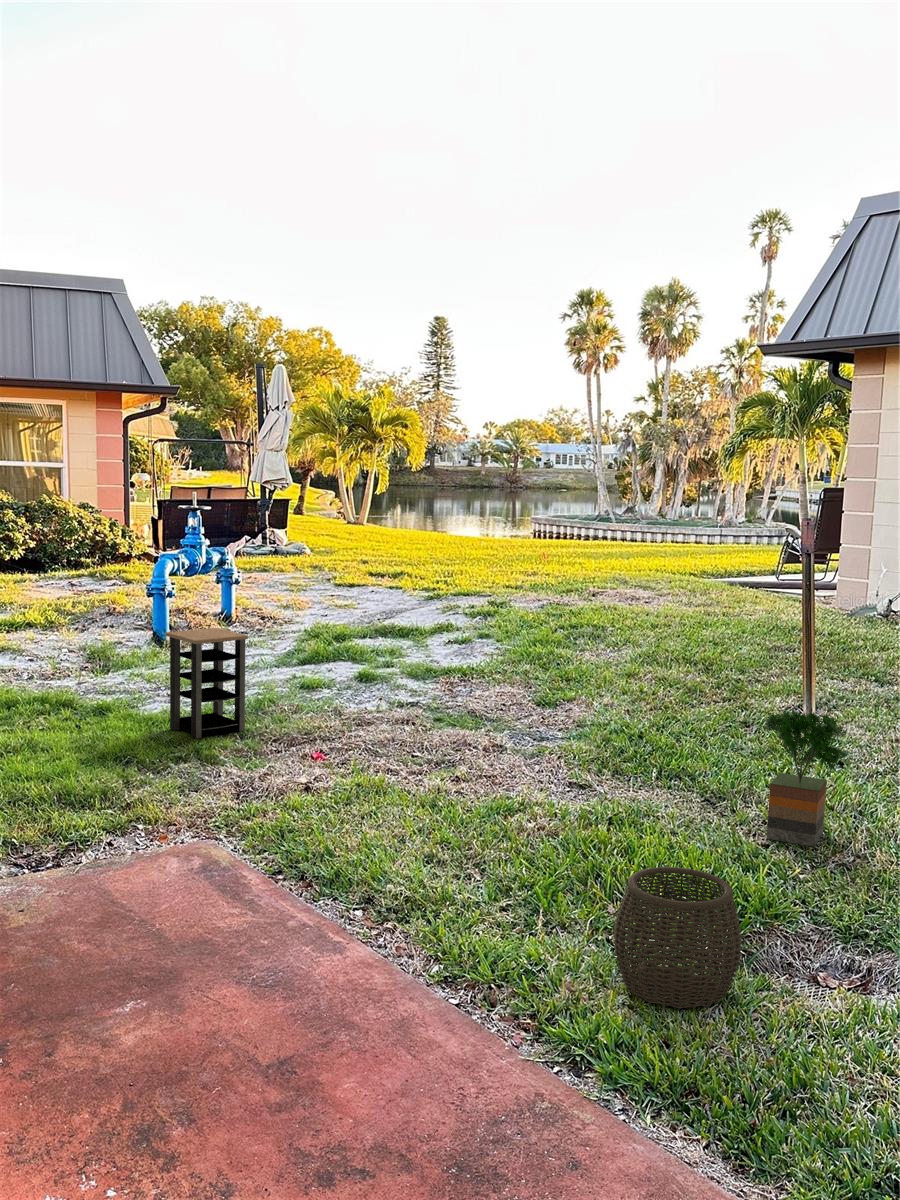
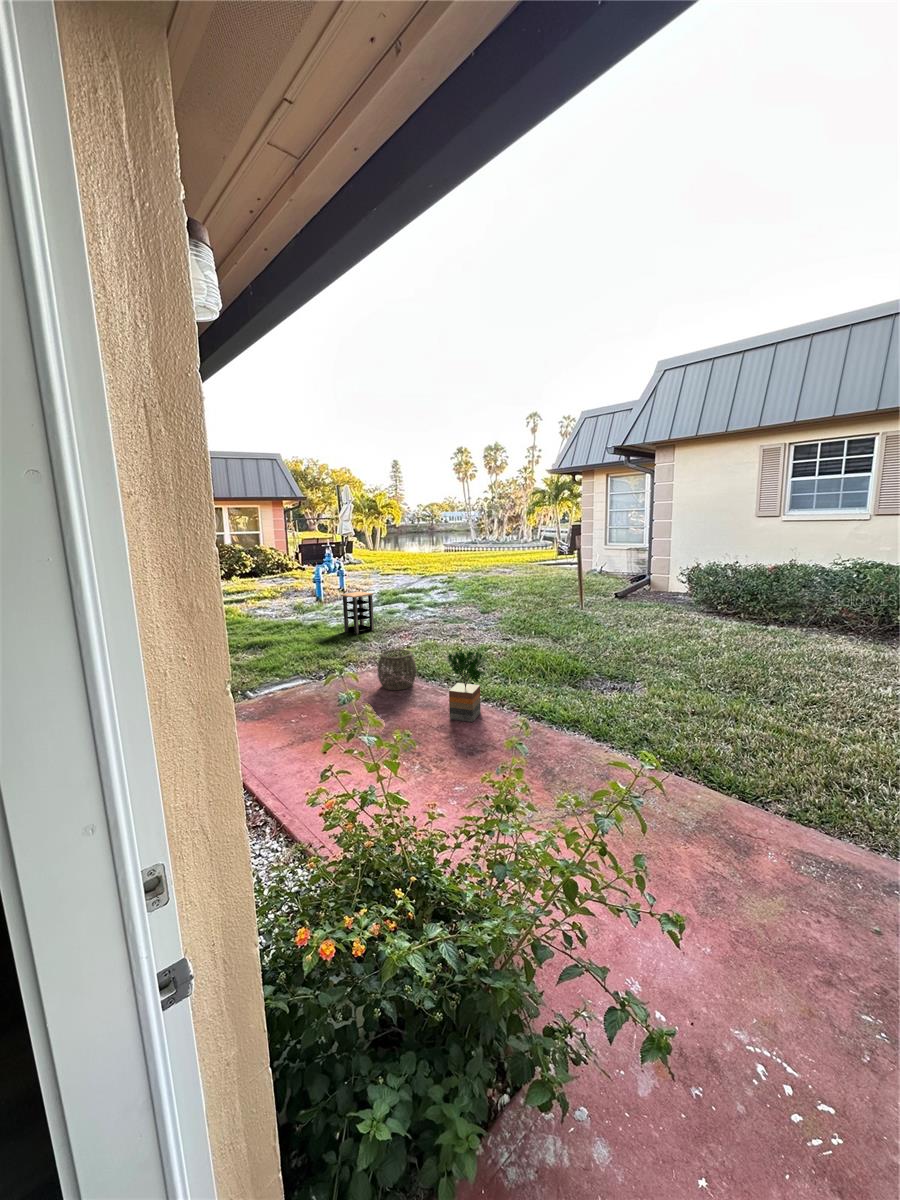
potted tree: present [764,710,849,847] -> present [446,651,488,722]
woven basket: present [613,867,742,1009] -> present [377,649,416,690]

